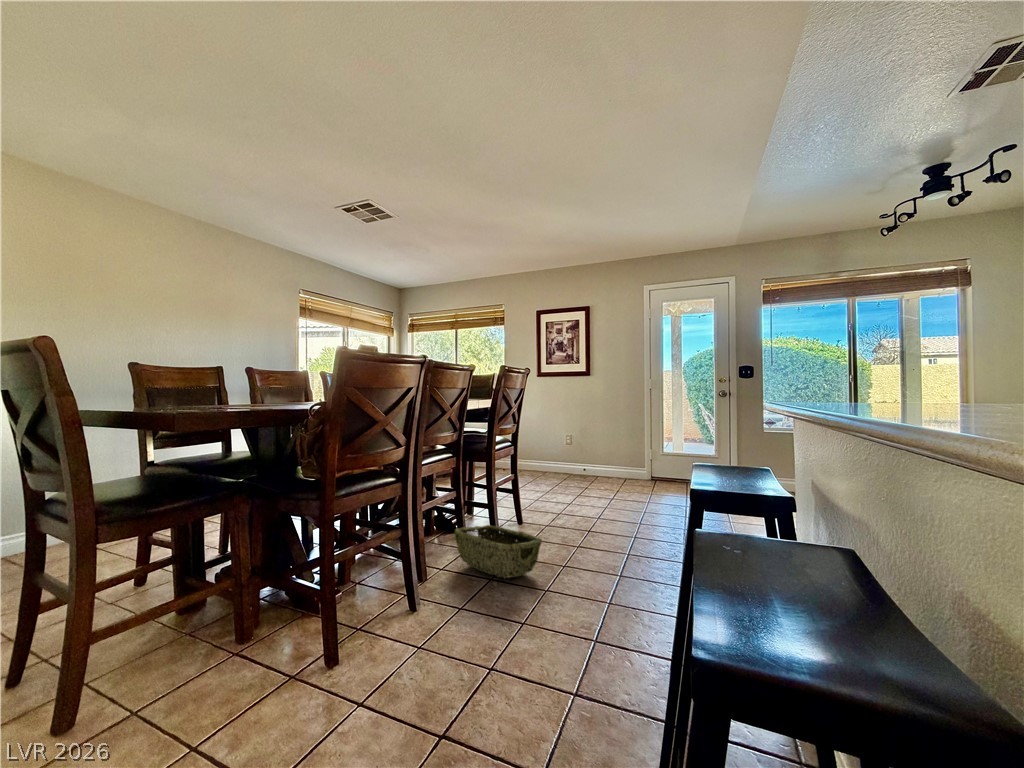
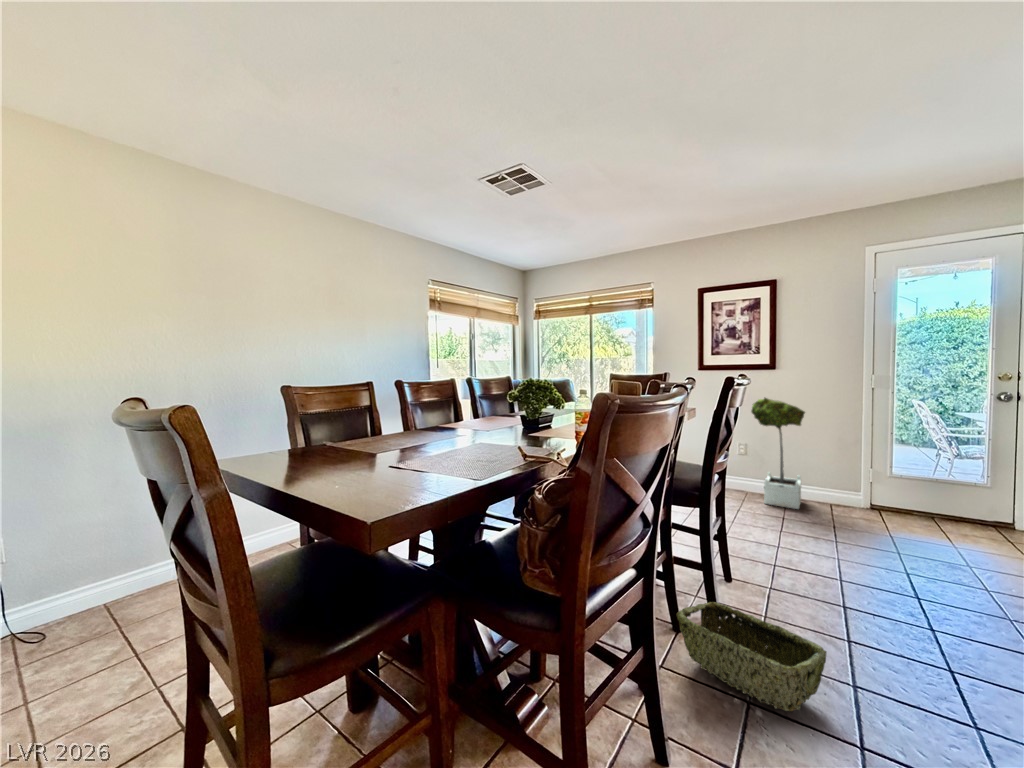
potted tree: none [570,396,606,482] -> present [751,398,805,509]

